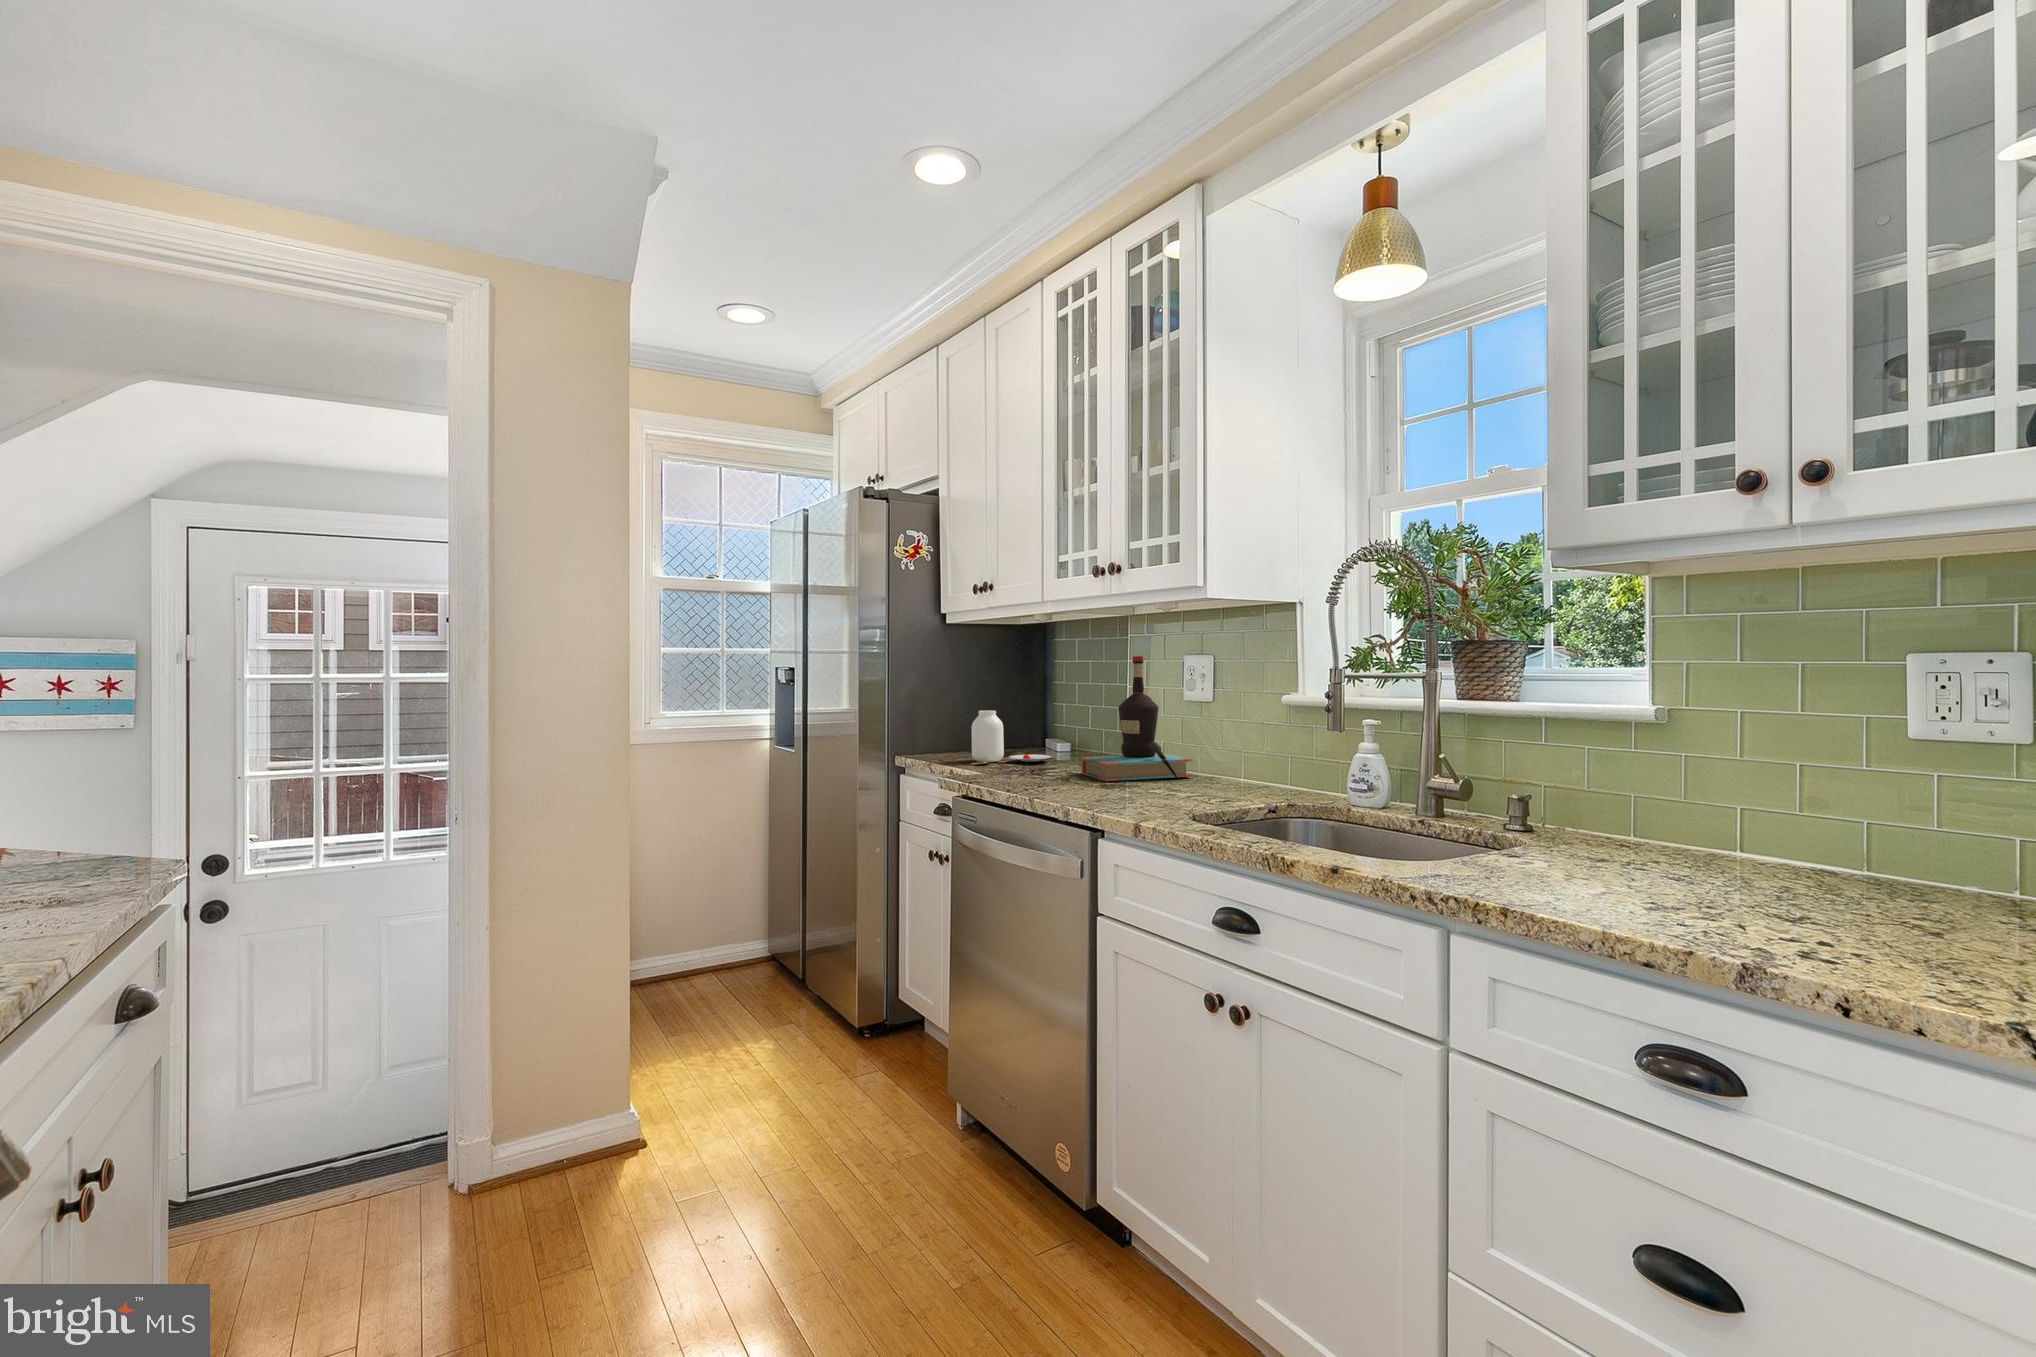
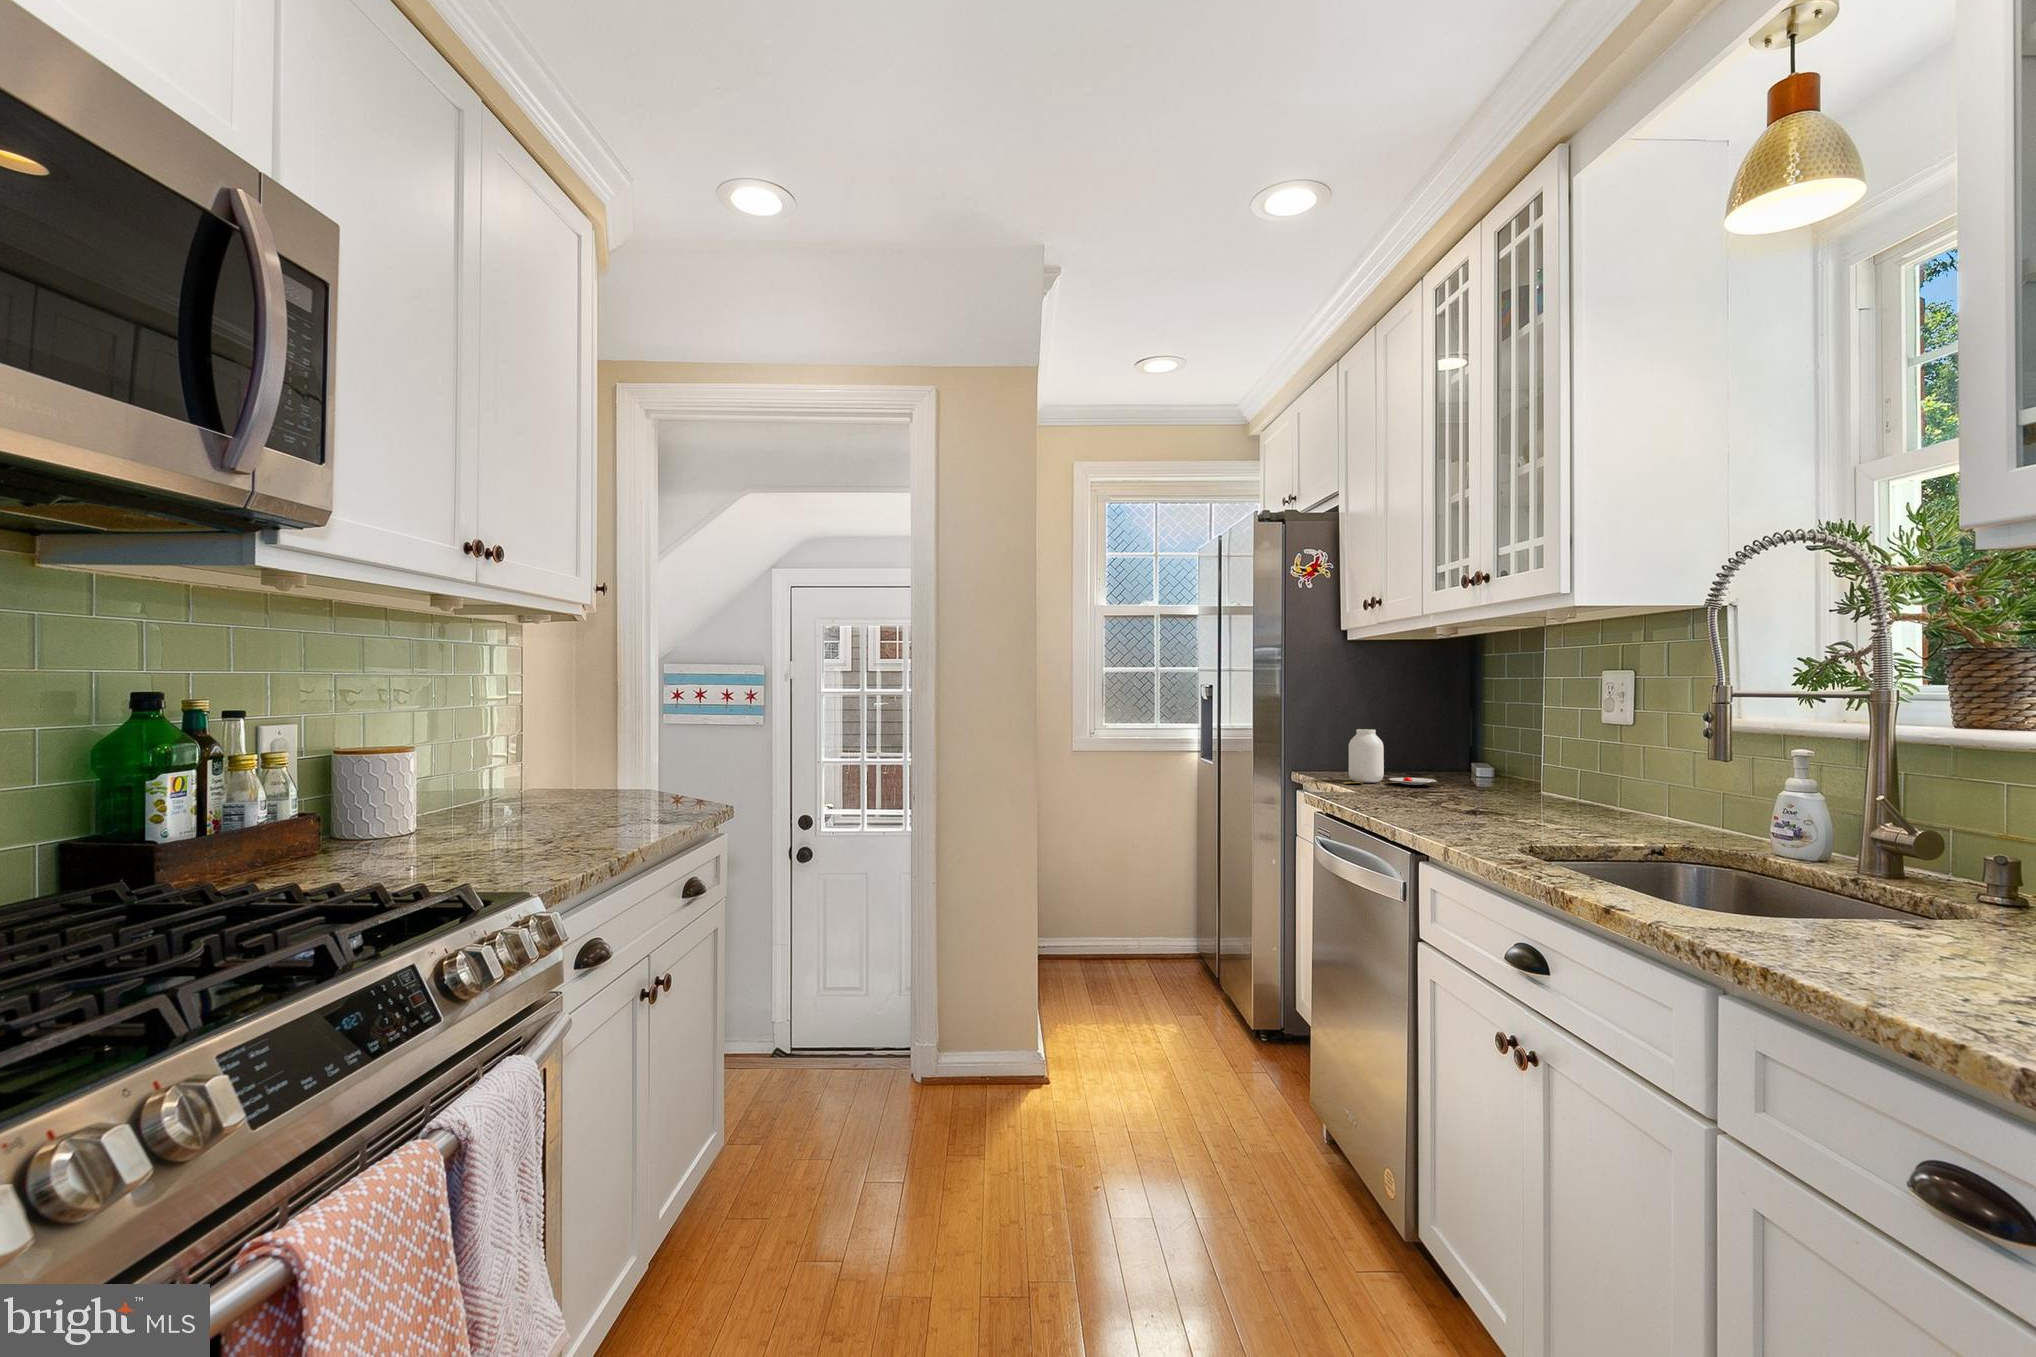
bottle: present [1082,656,1192,781] -> none [1455,673,1586,811]

